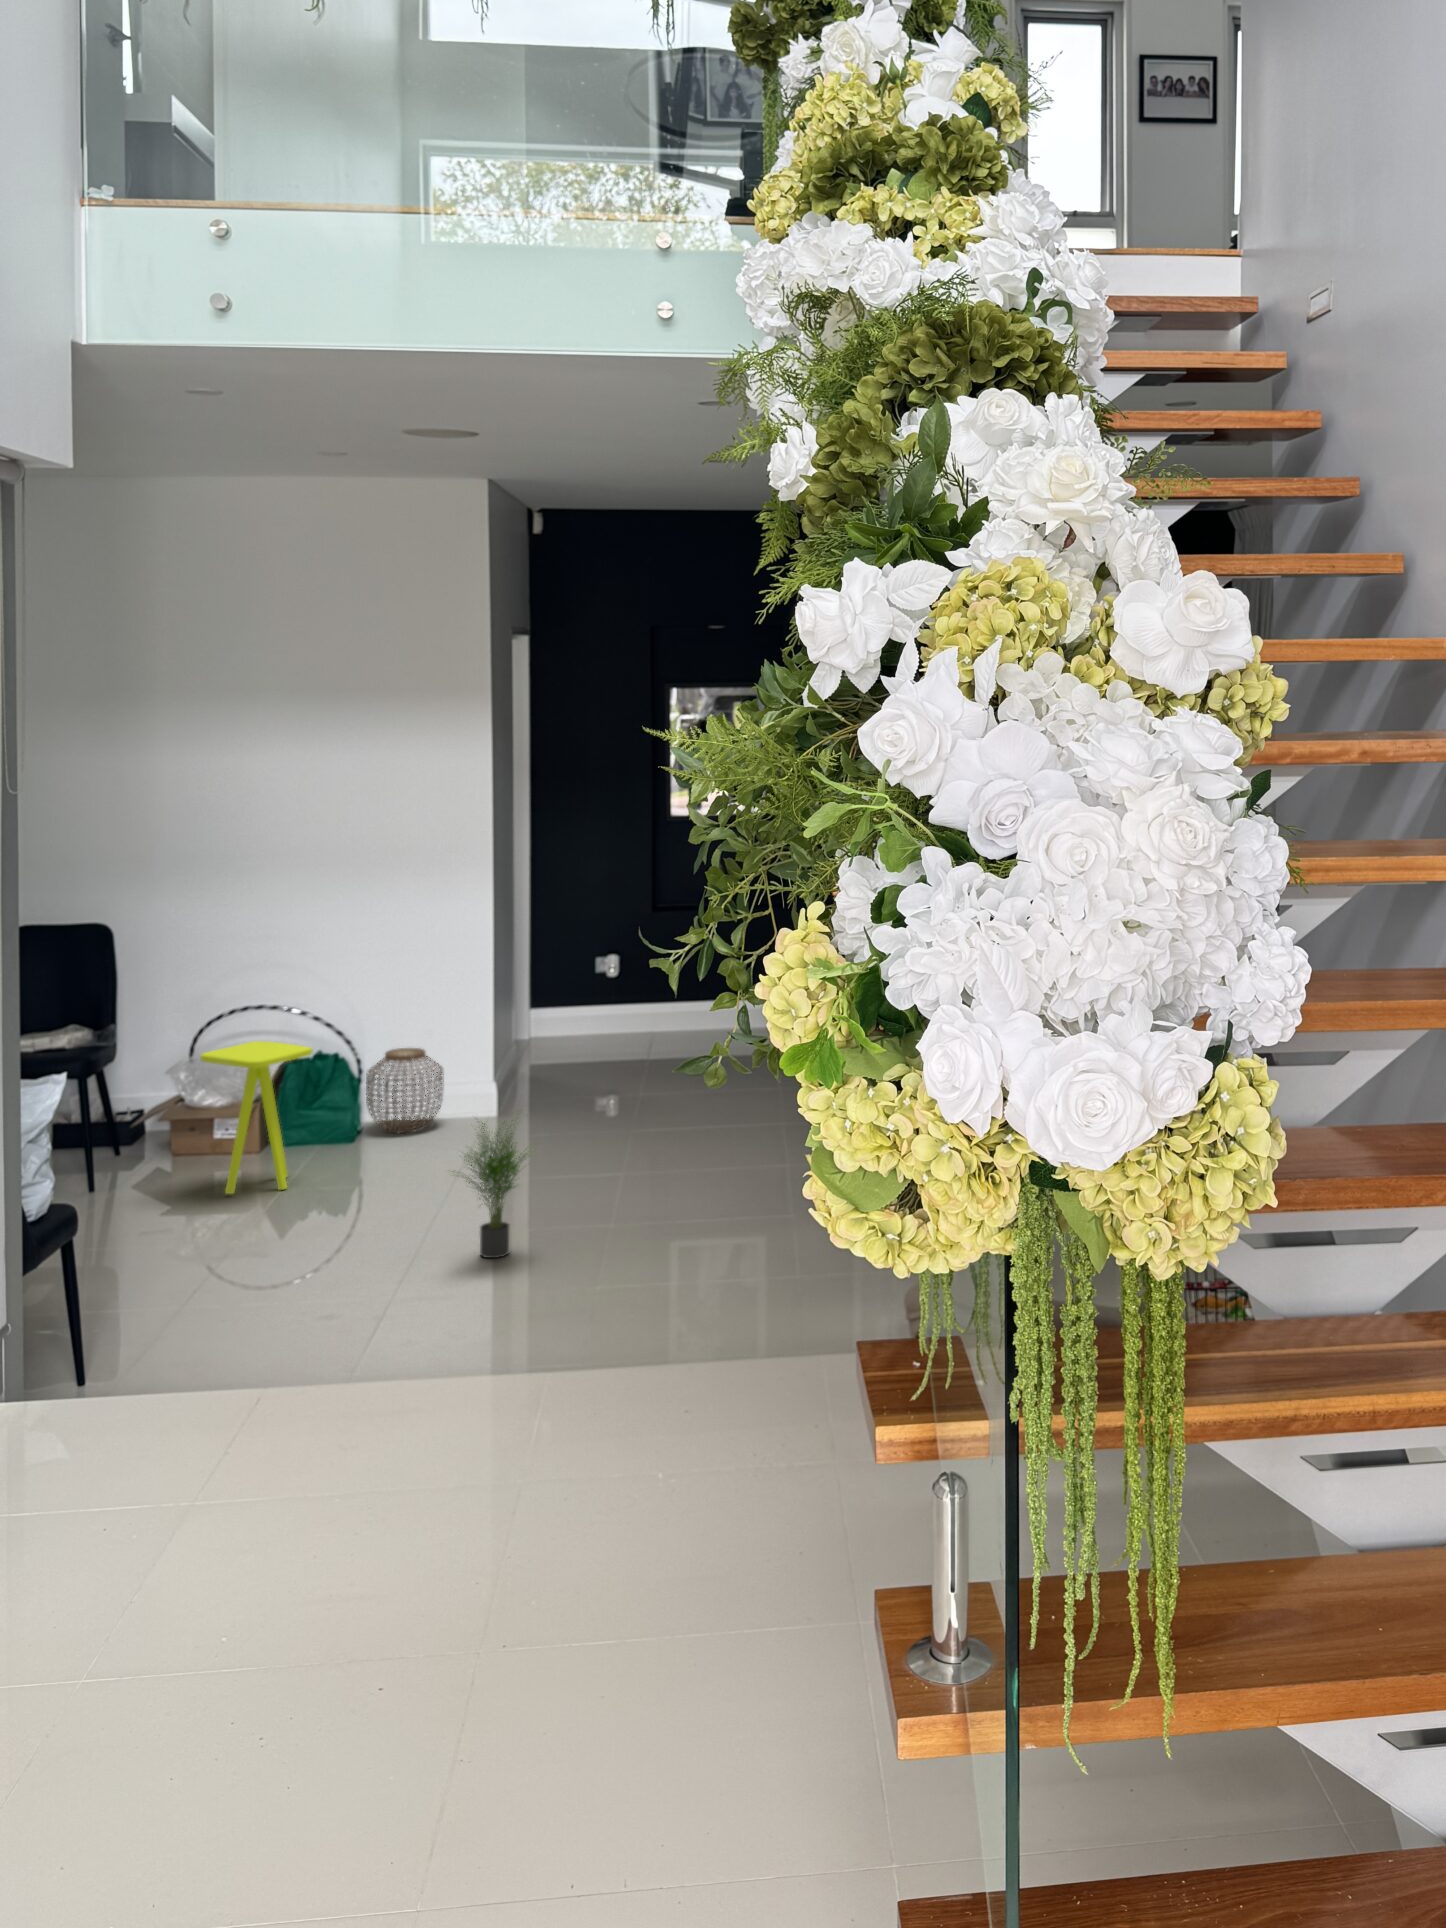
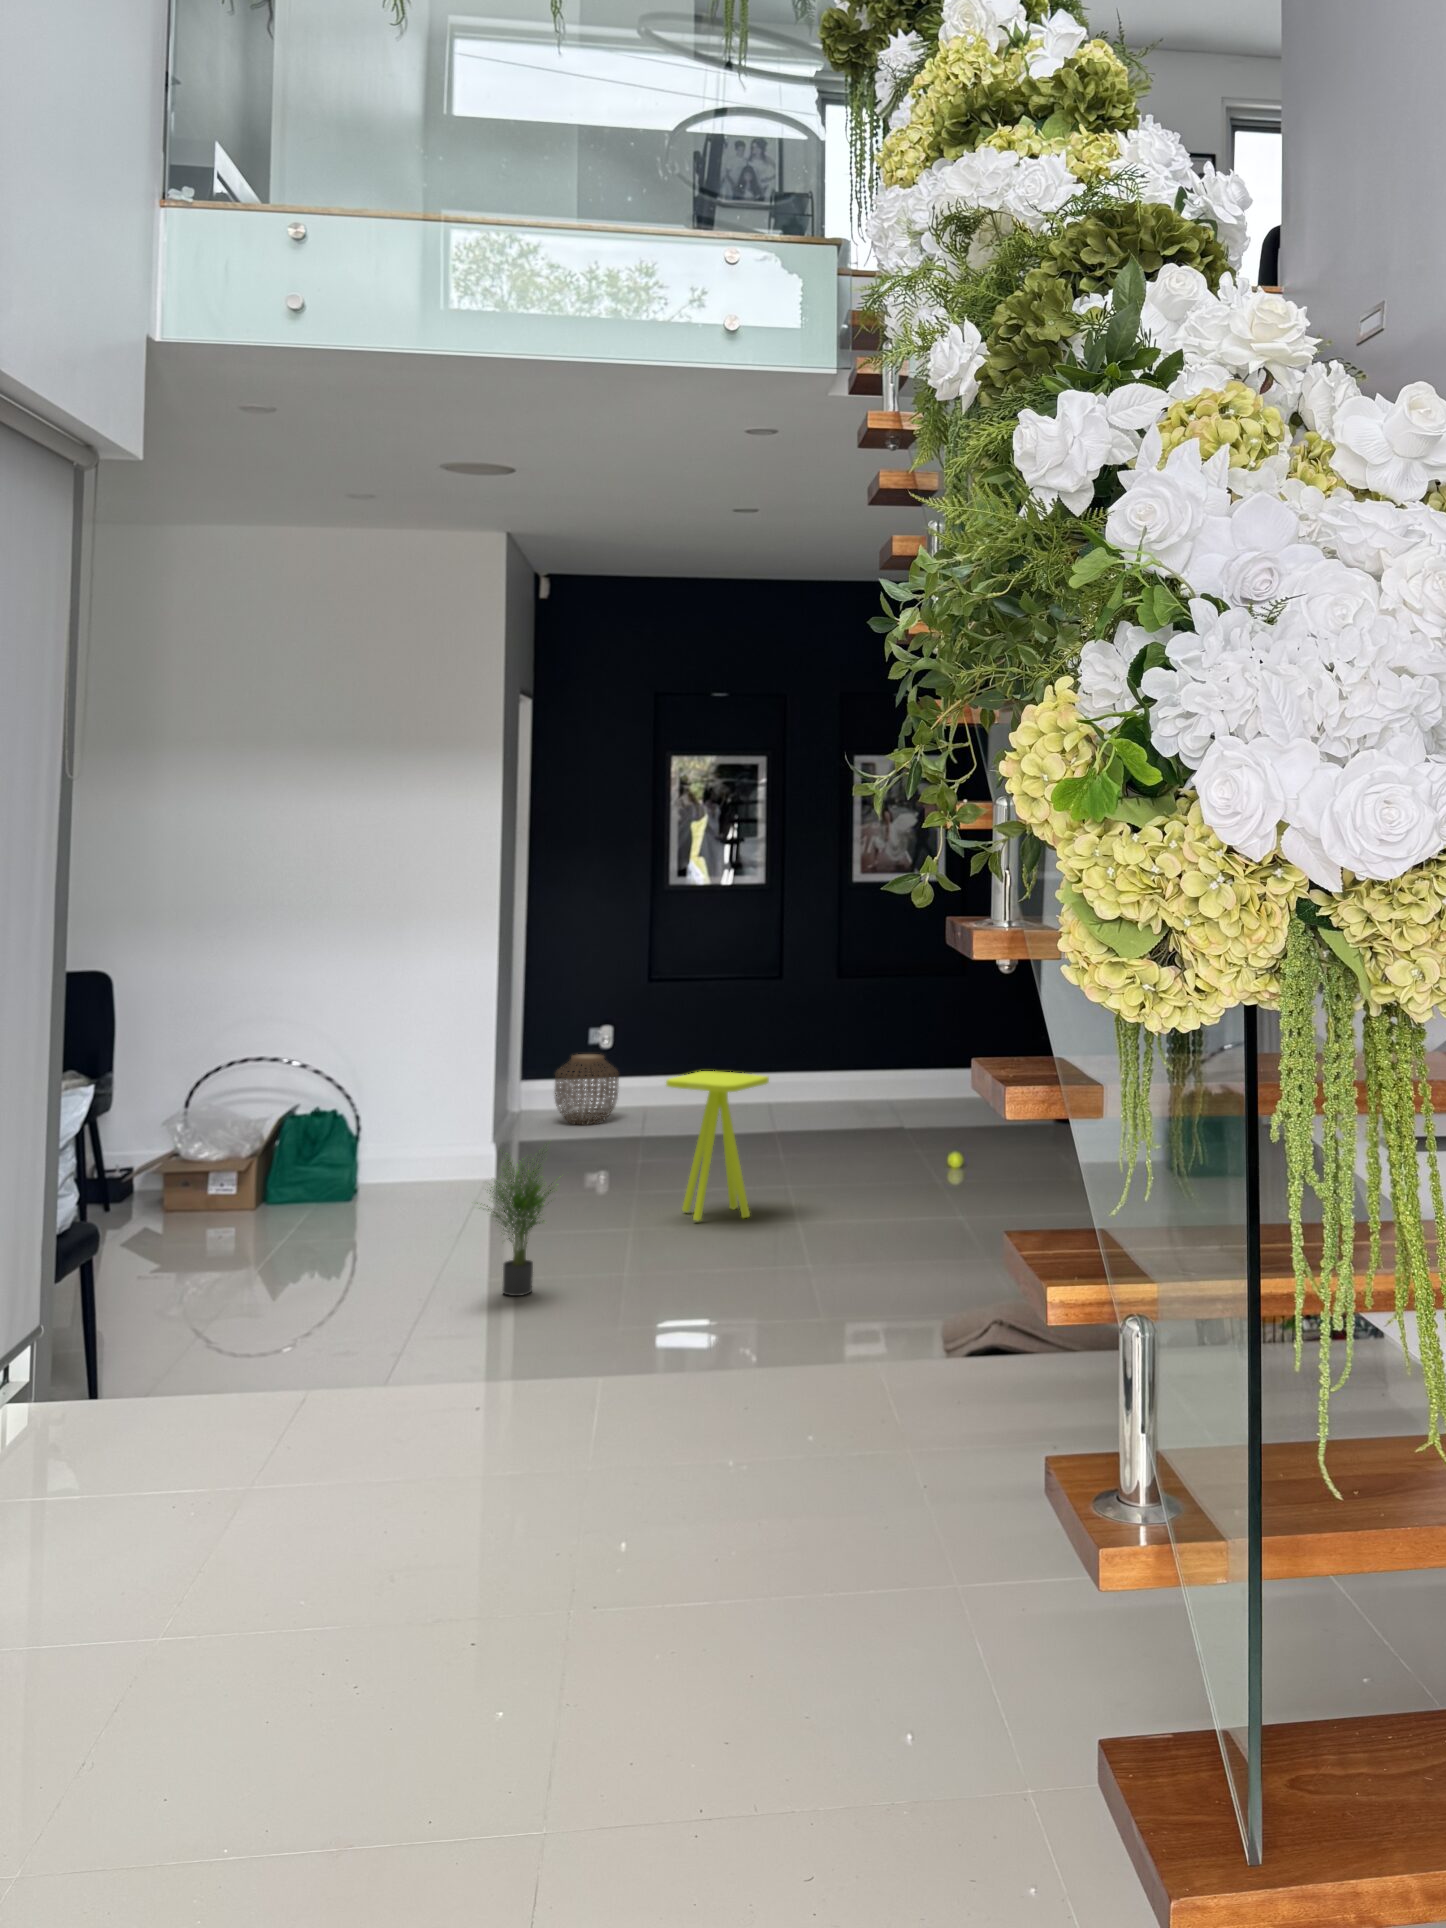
side table: present [200,1041,312,1194] -> present [666,1071,769,1221]
woven basket: present [366,1048,444,1133] -> present [555,1054,619,1124]

